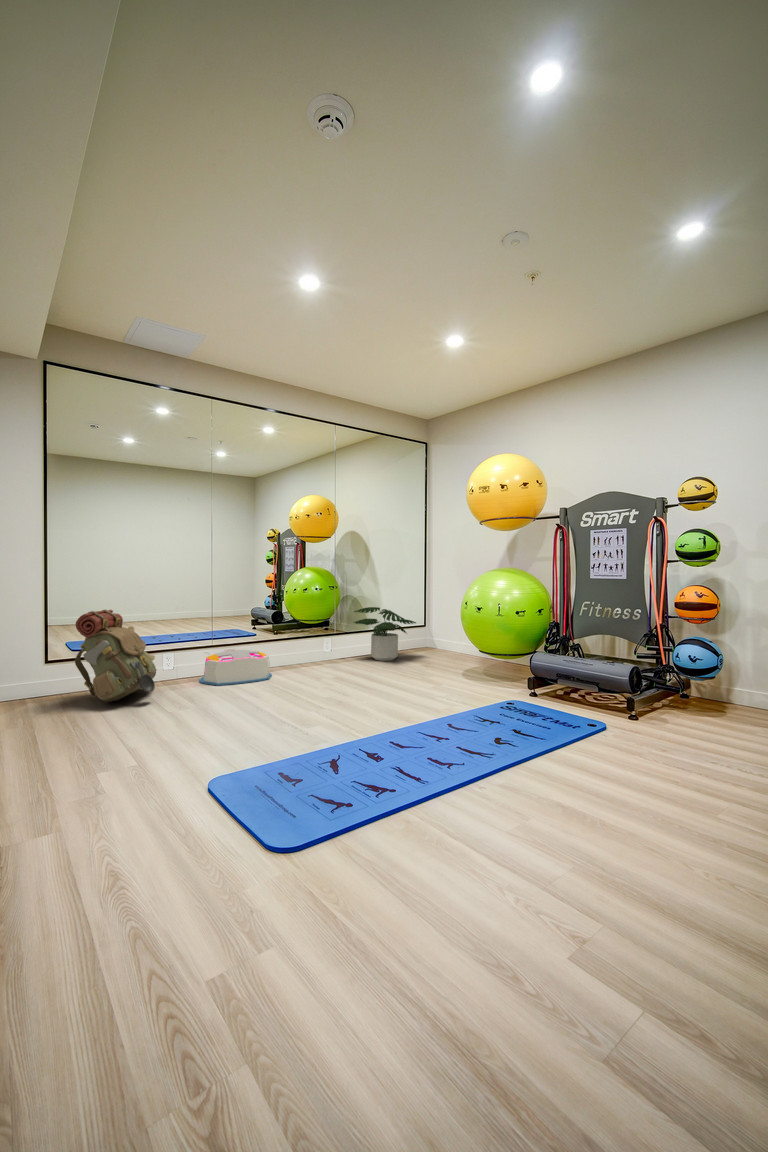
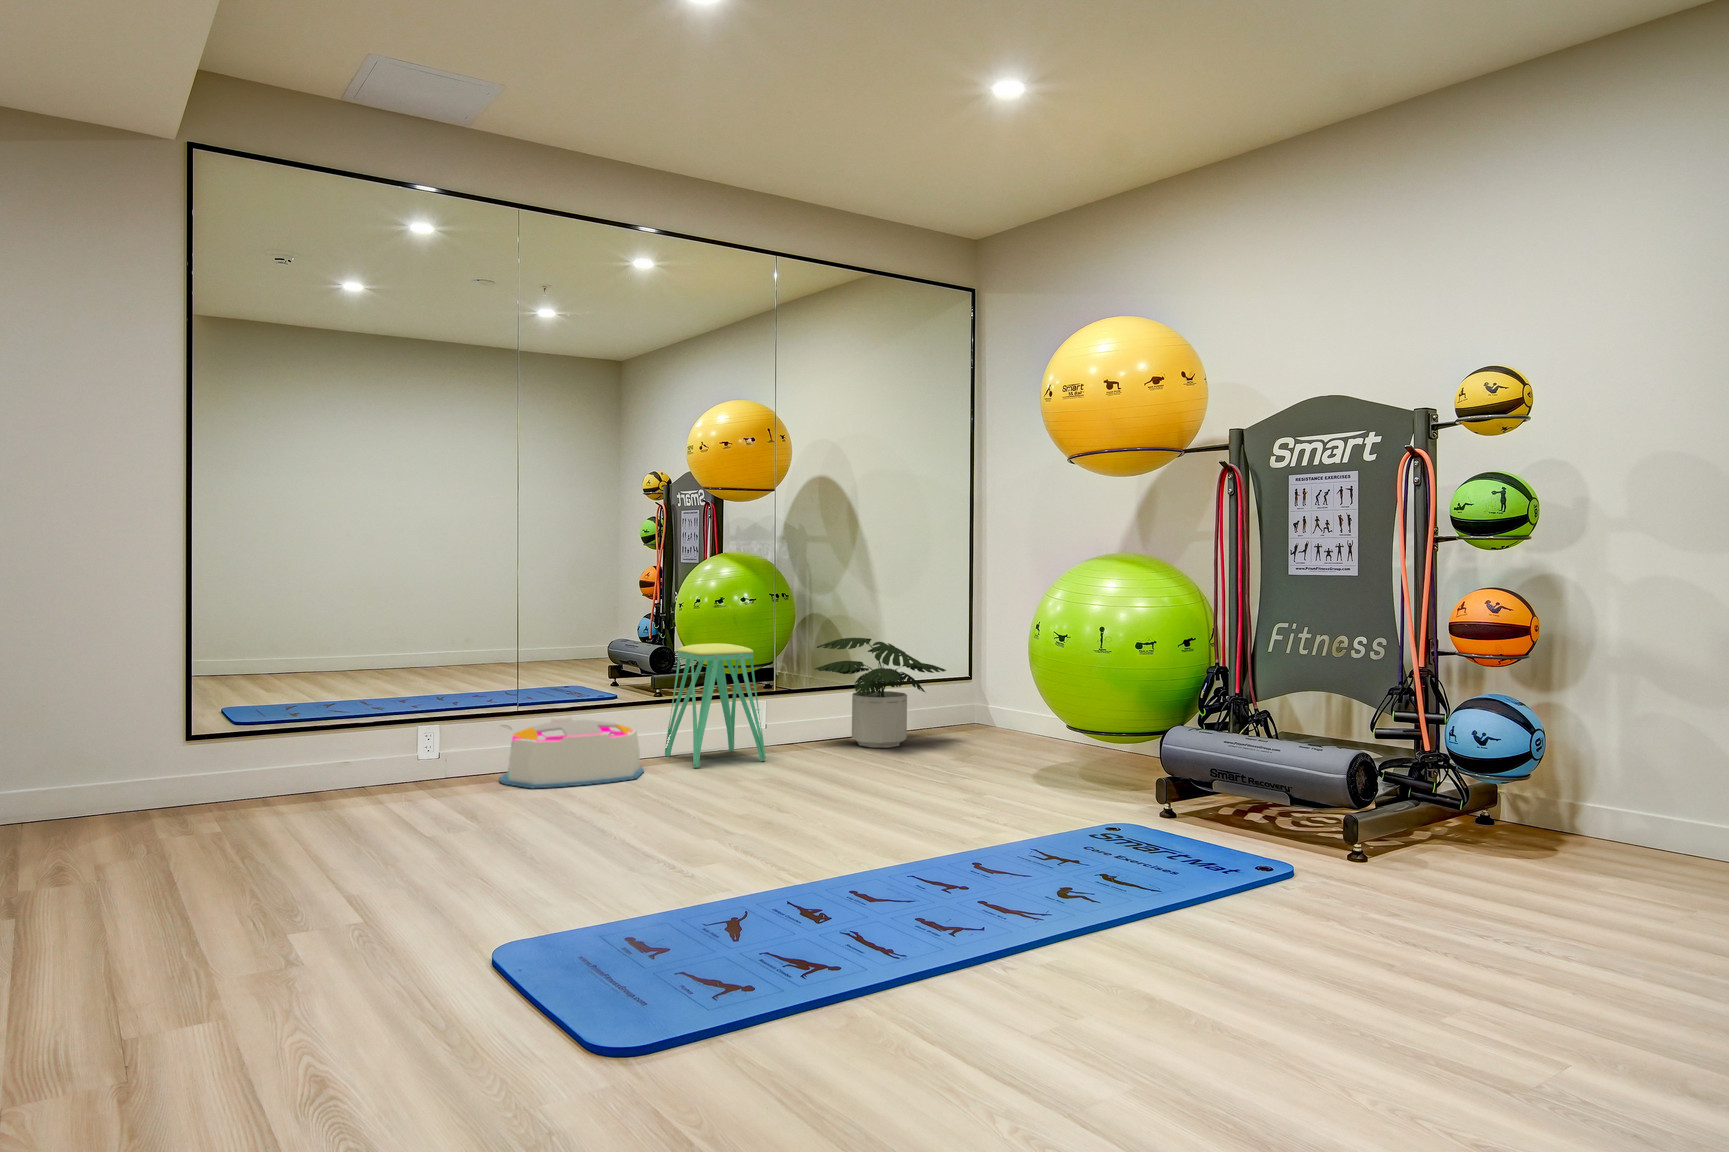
backpack: present [75,610,156,702] -> none [258,635,414,814]
stool: none [281,611,331,673] -> present [665,643,765,767]

